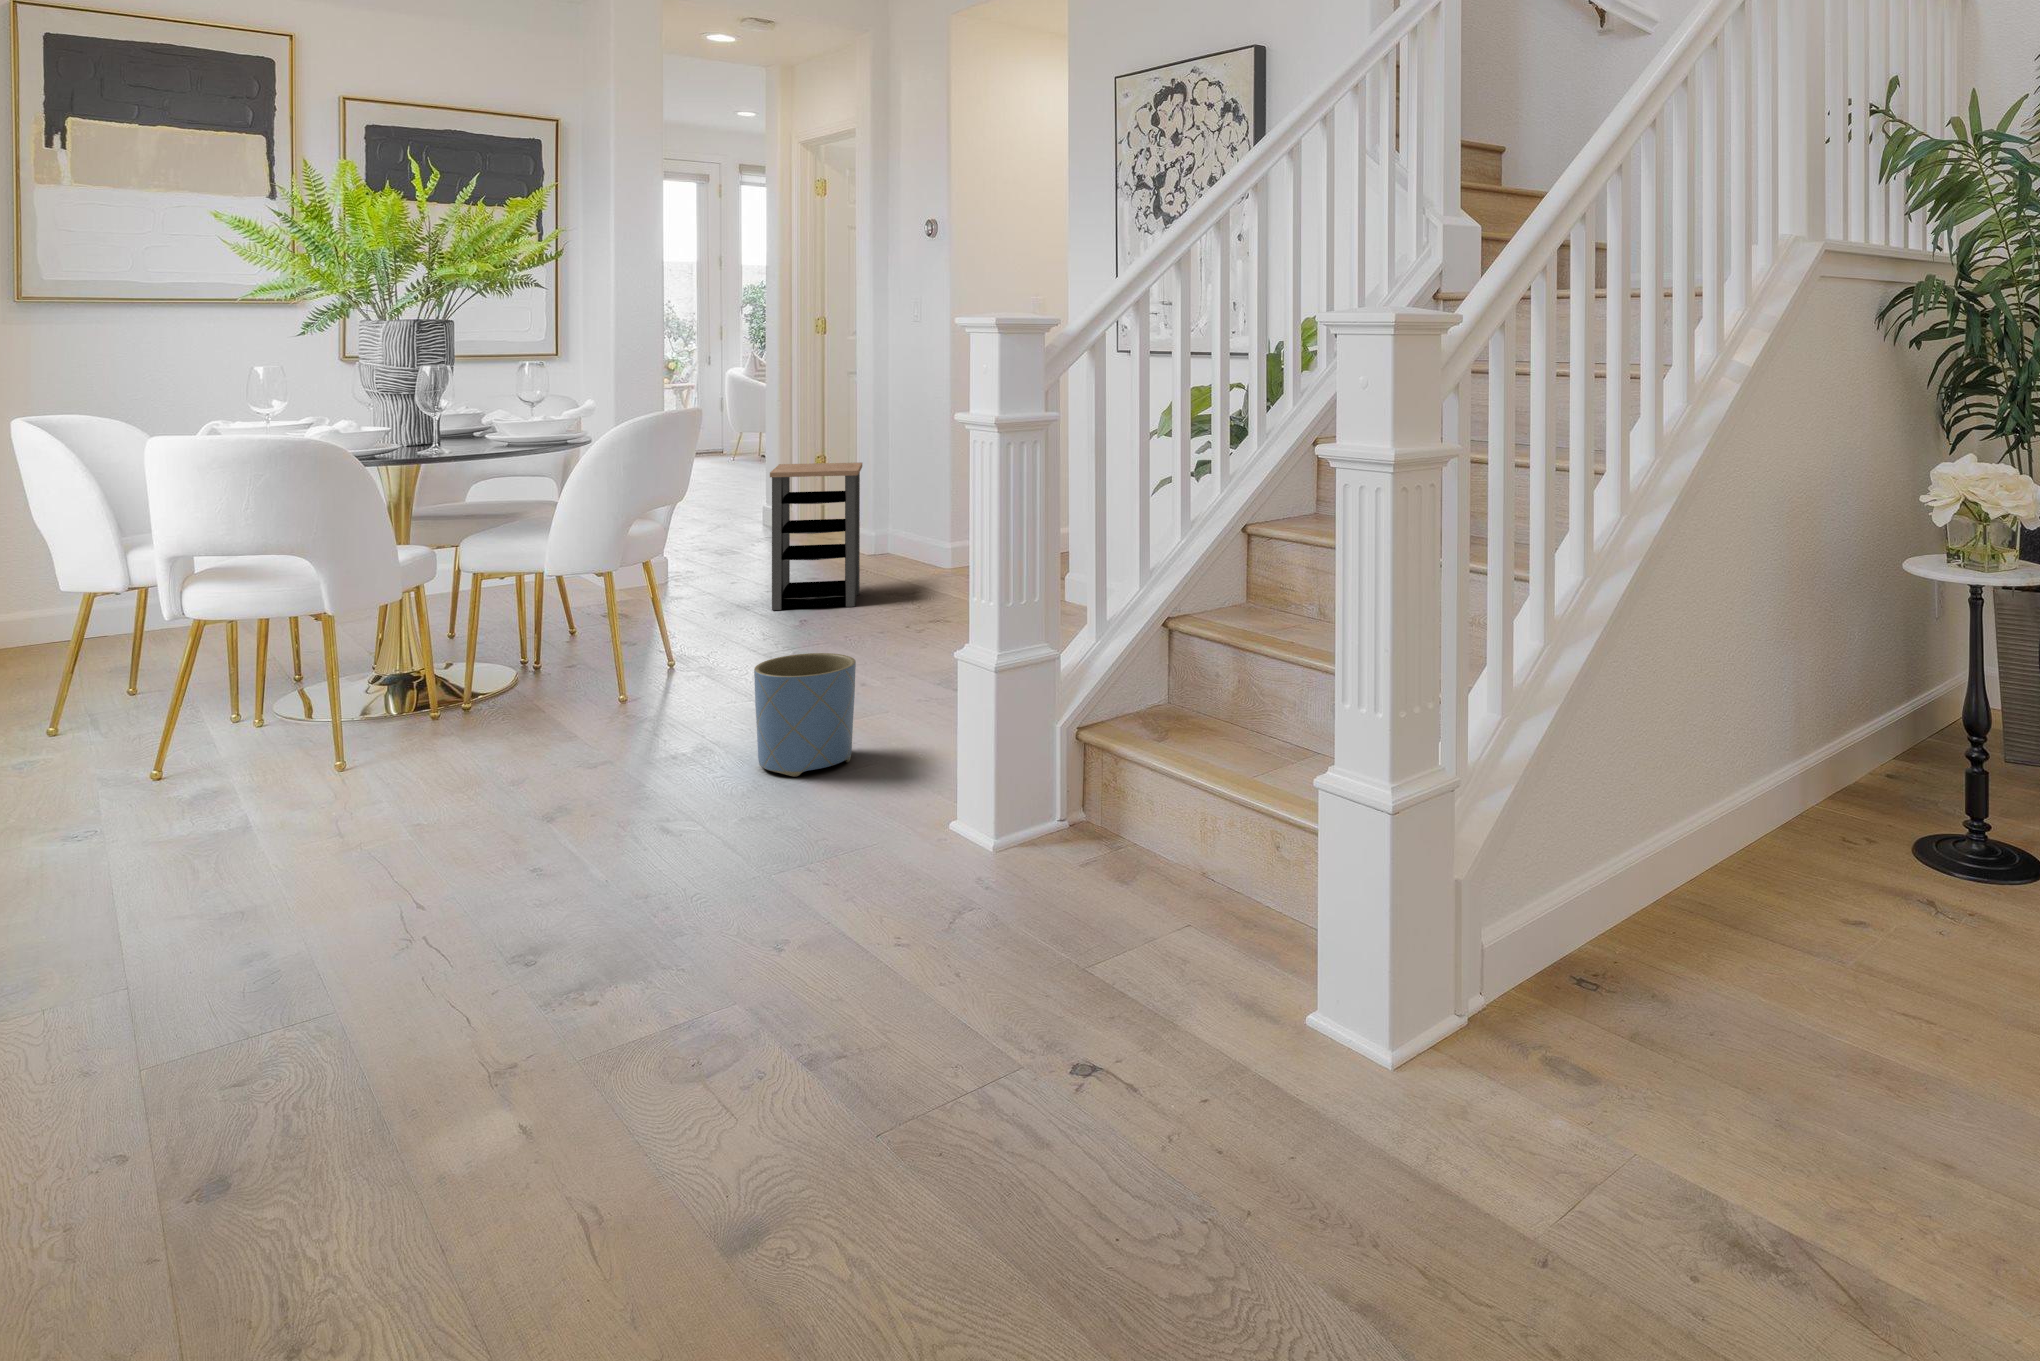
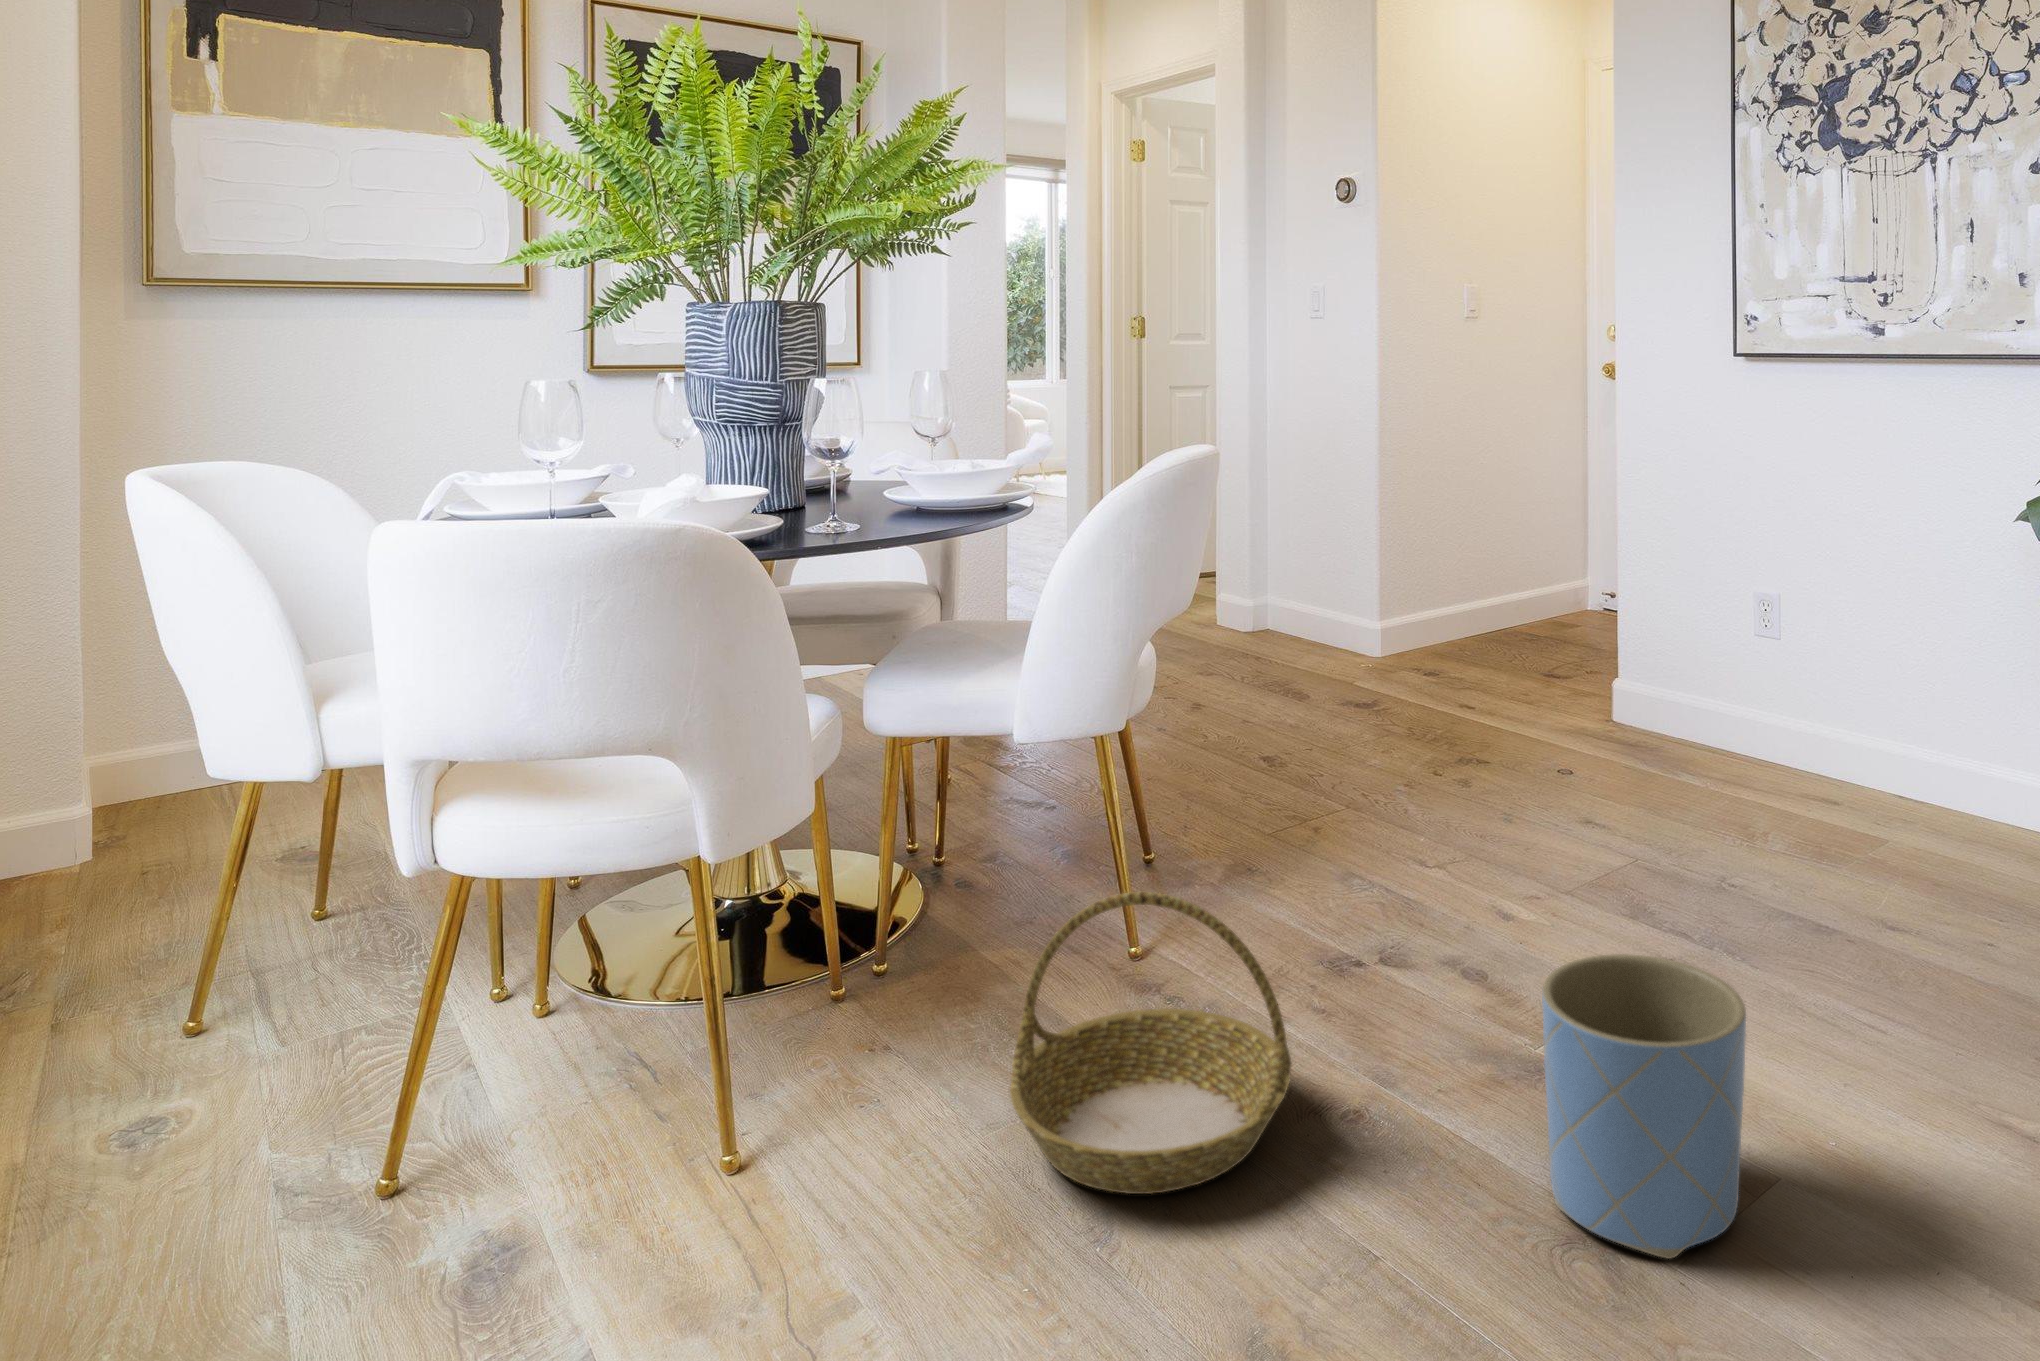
side table: present [770,462,862,610] -> none [1205,526,1342,755]
basket: none [499,627,658,765] -> present [1010,892,1292,1194]

